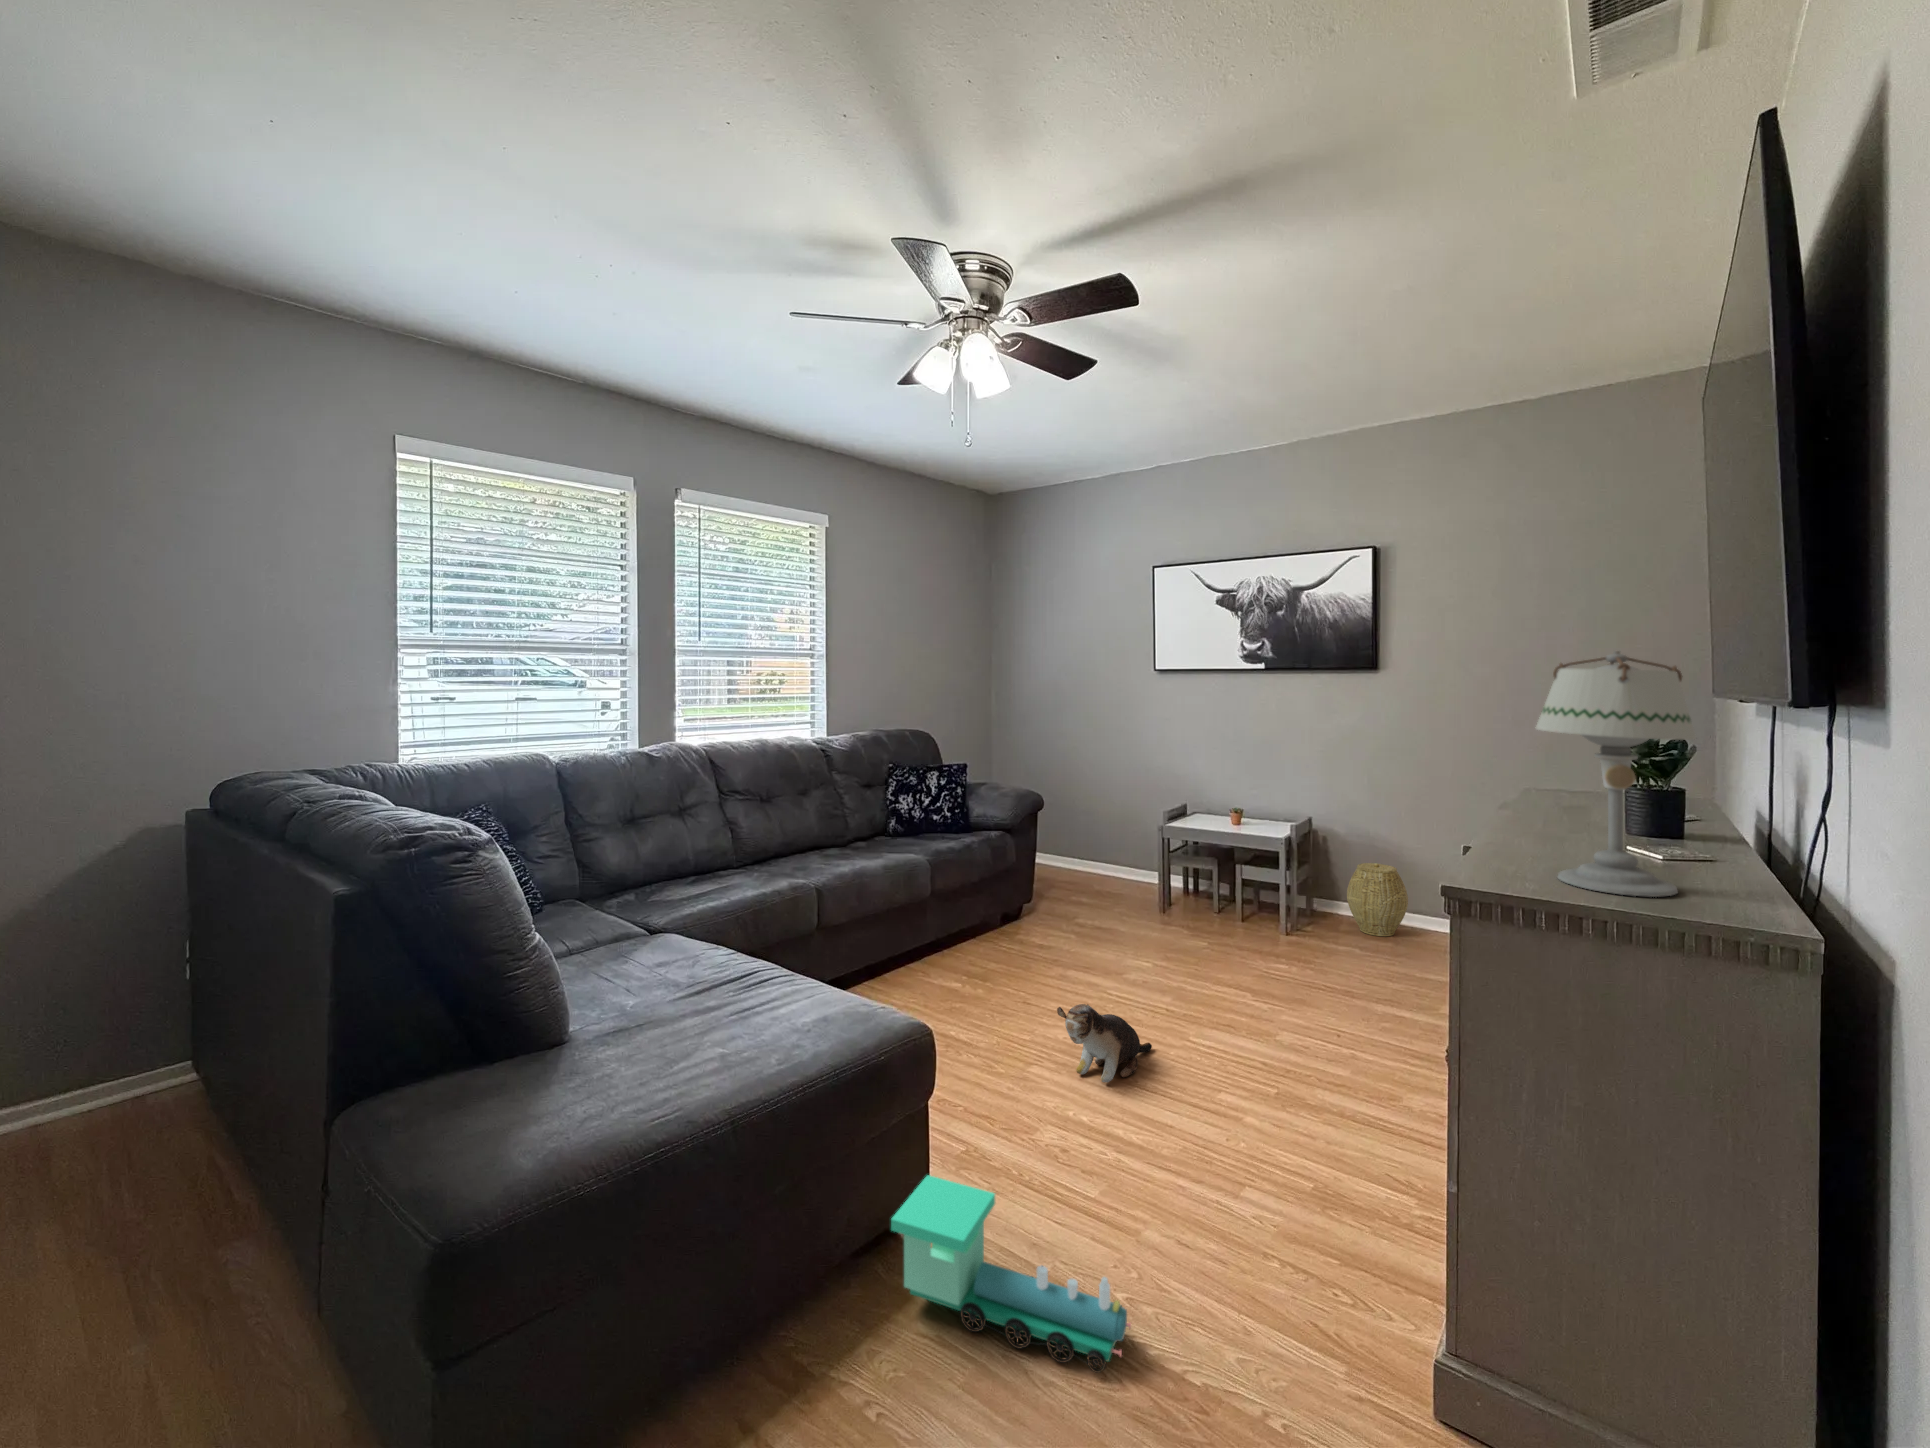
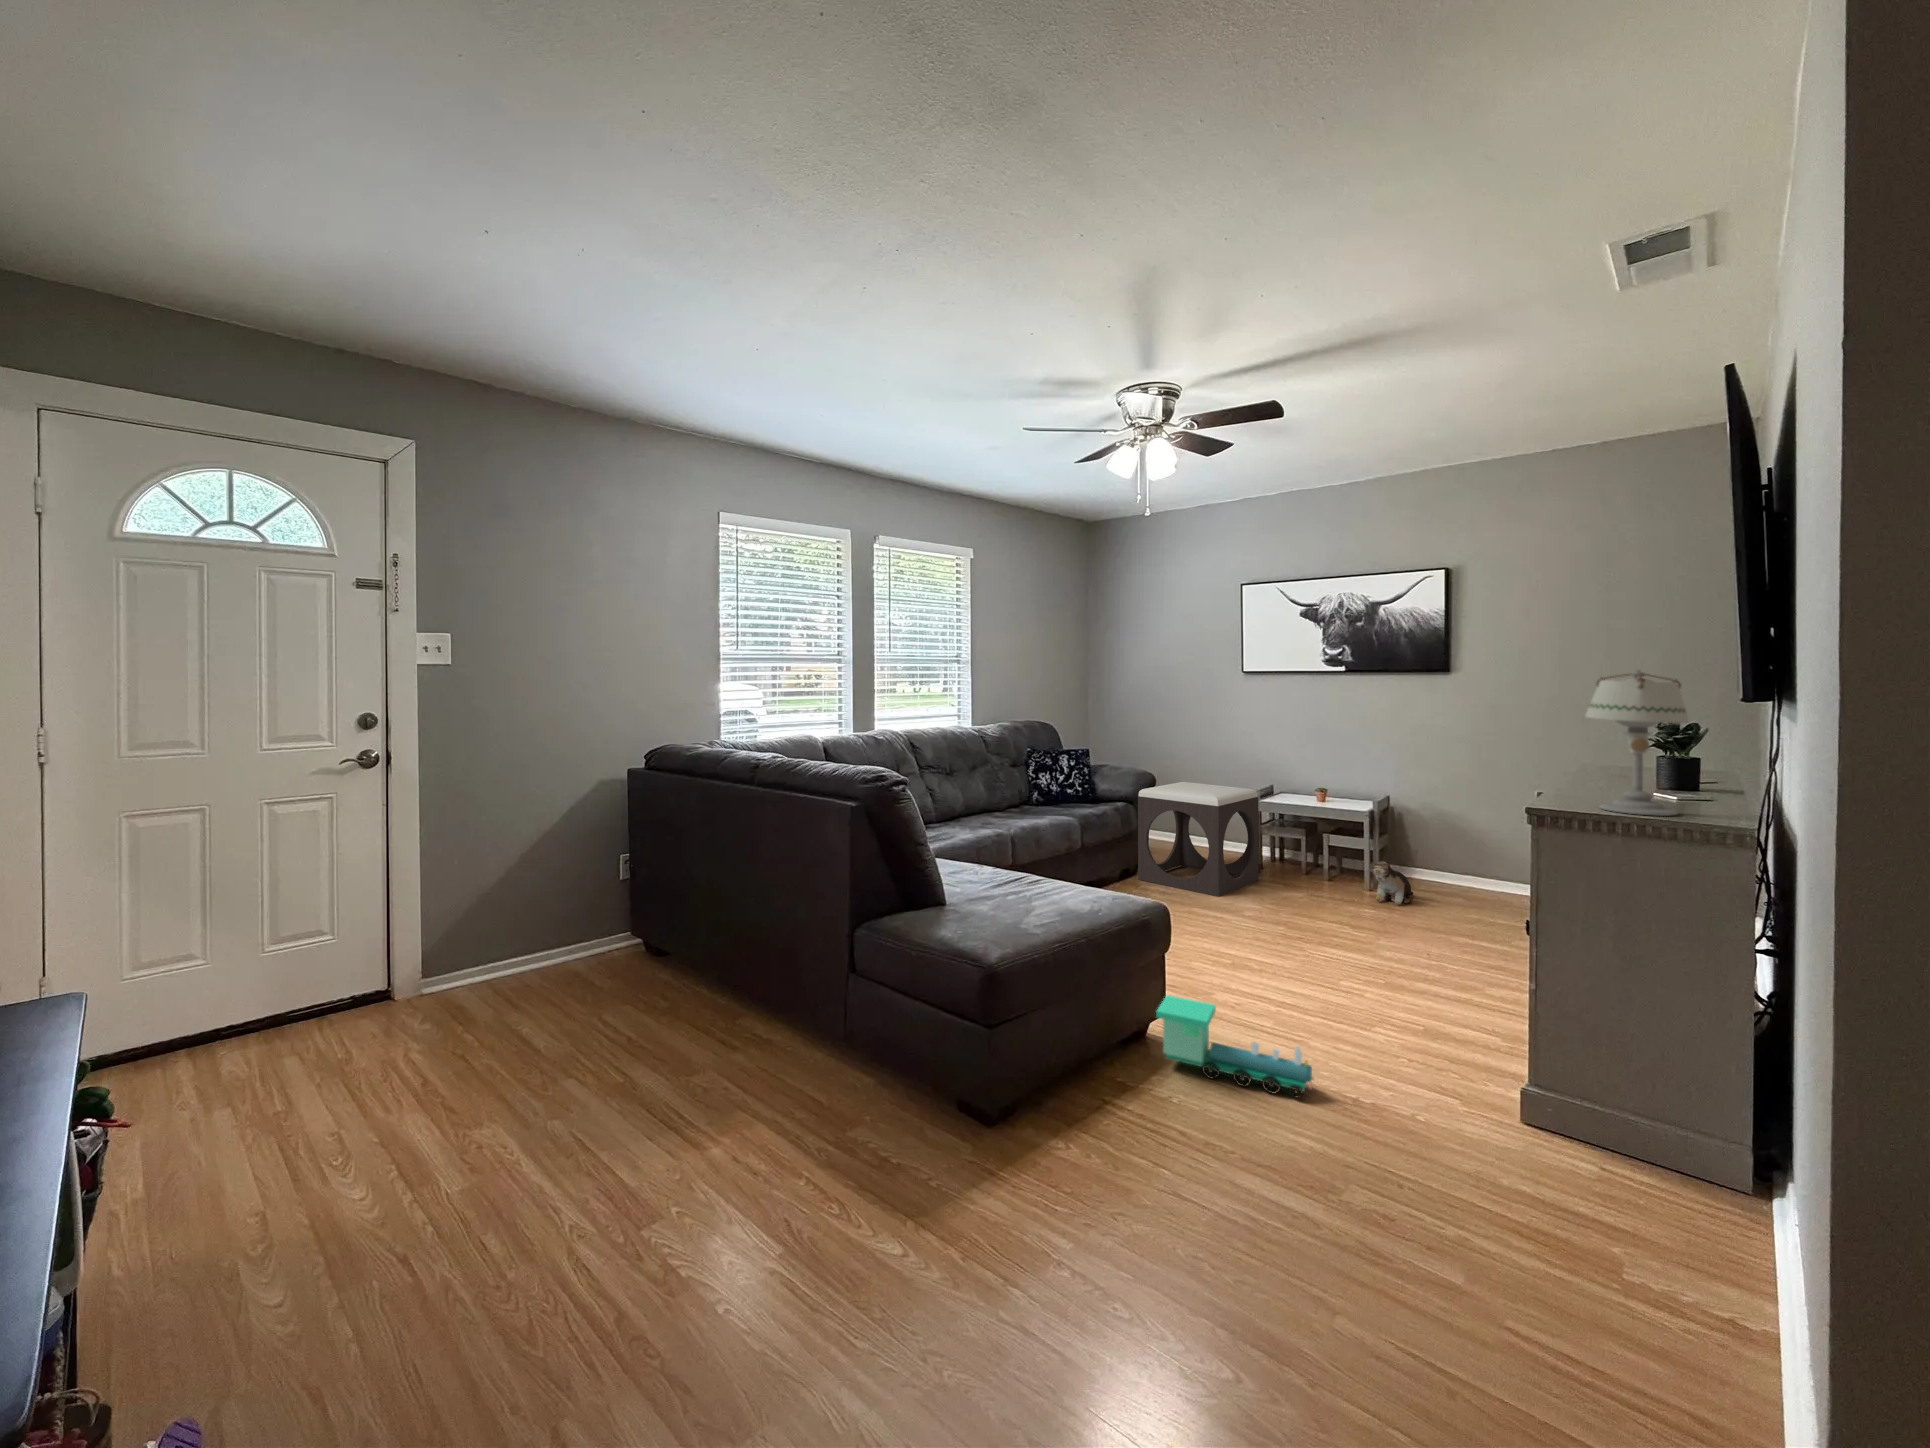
footstool: none [1017,803,1162,951] -> present [1138,782,1259,897]
woven basket: present [1347,863,1408,936] -> none [1423,834,1479,895]
plush toy: present [1057,1004,1152,1083] -> present [1370,861,1413,904]

